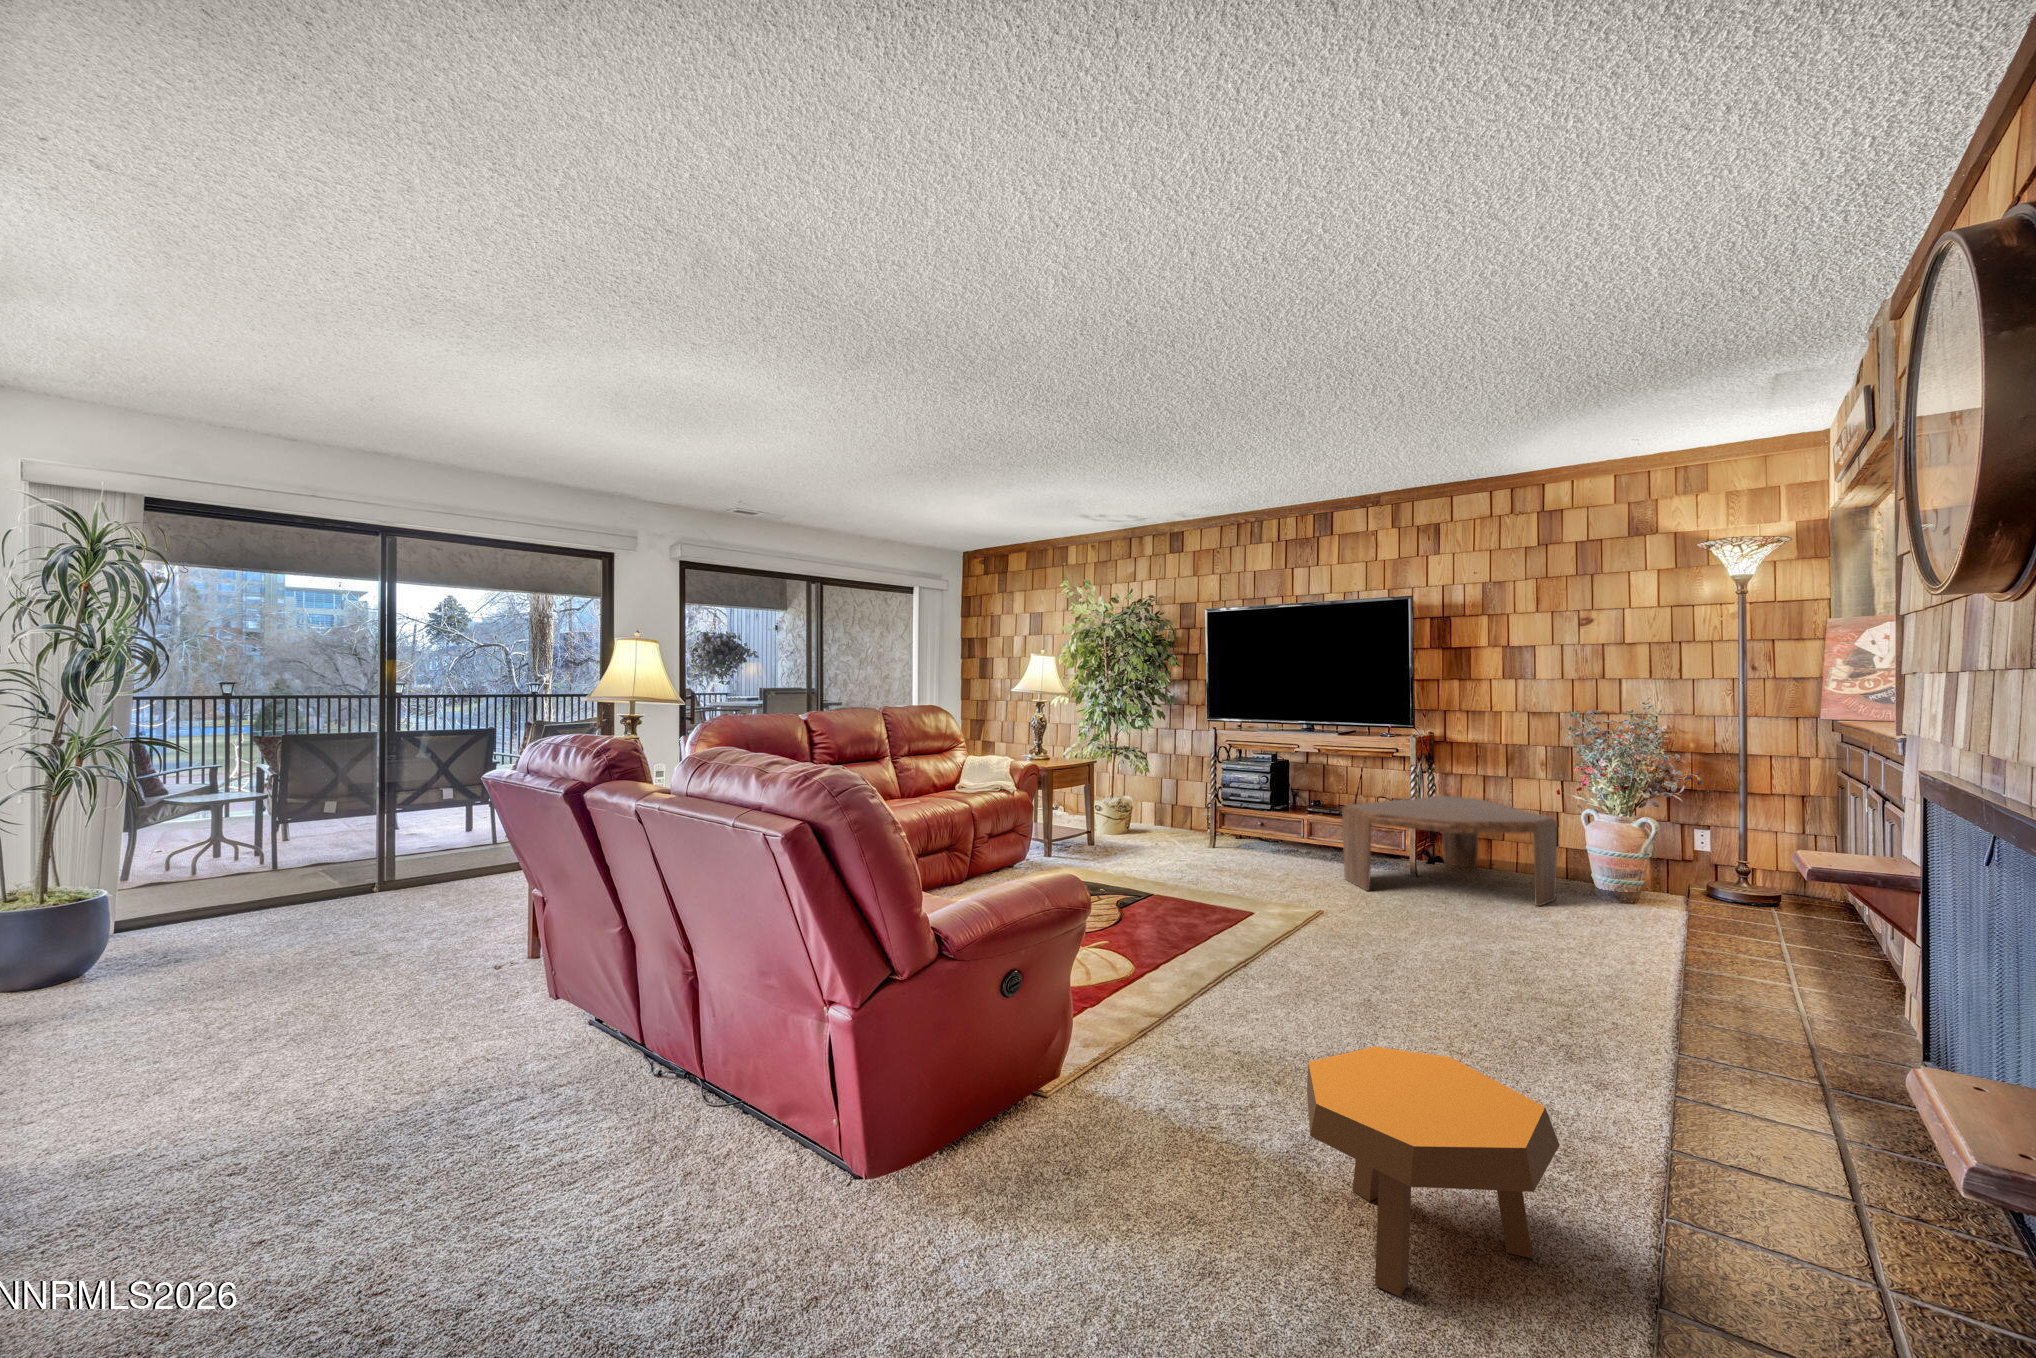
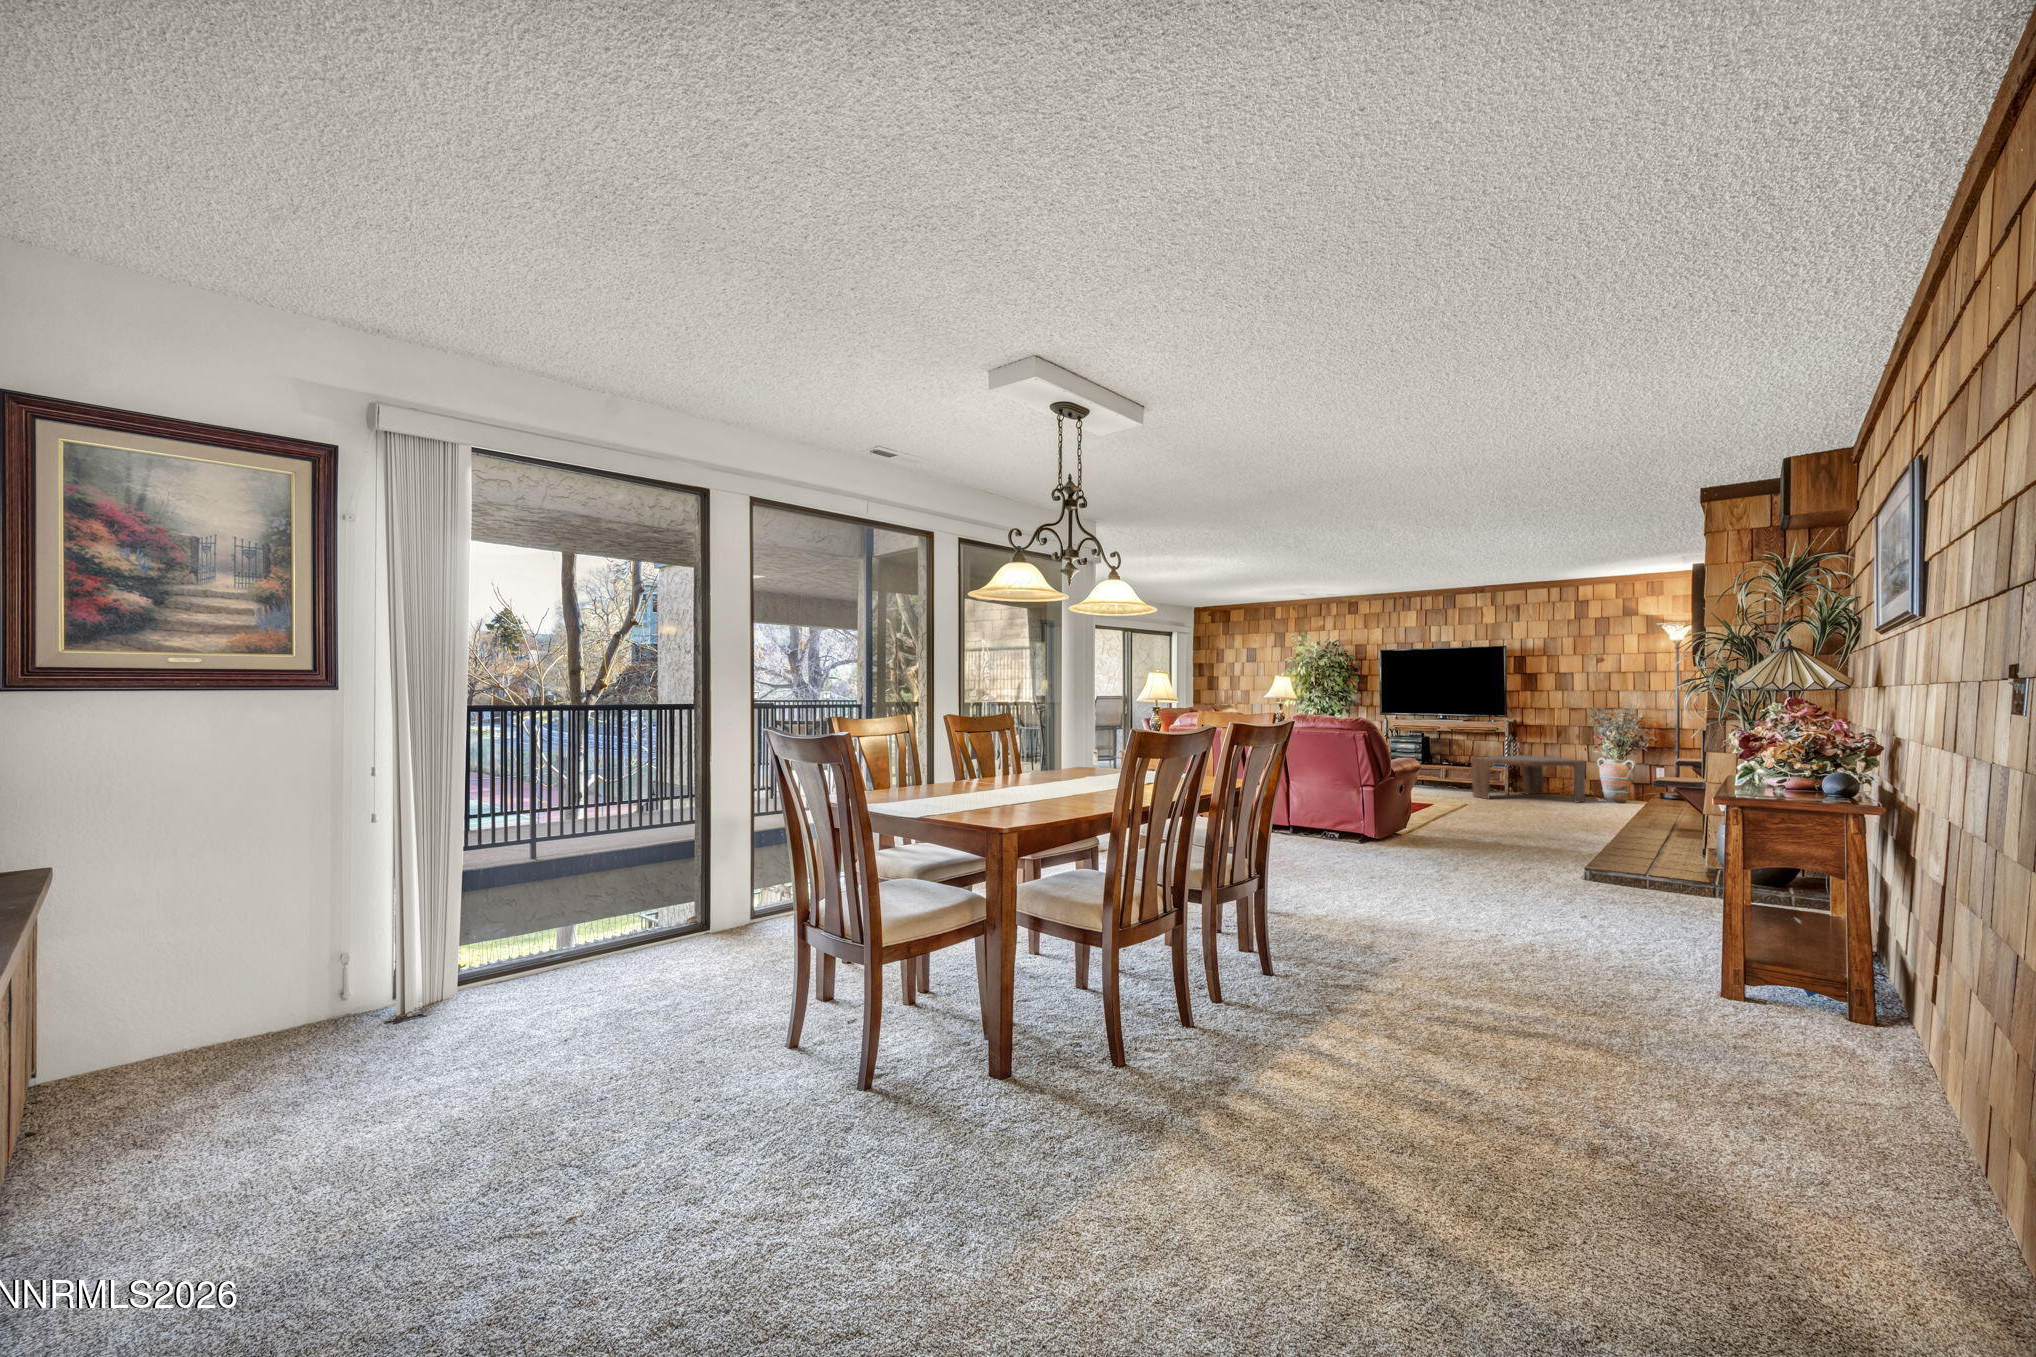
footstool: present [1307,1046,1559,1297] -> none [1508,799,1583,844]

